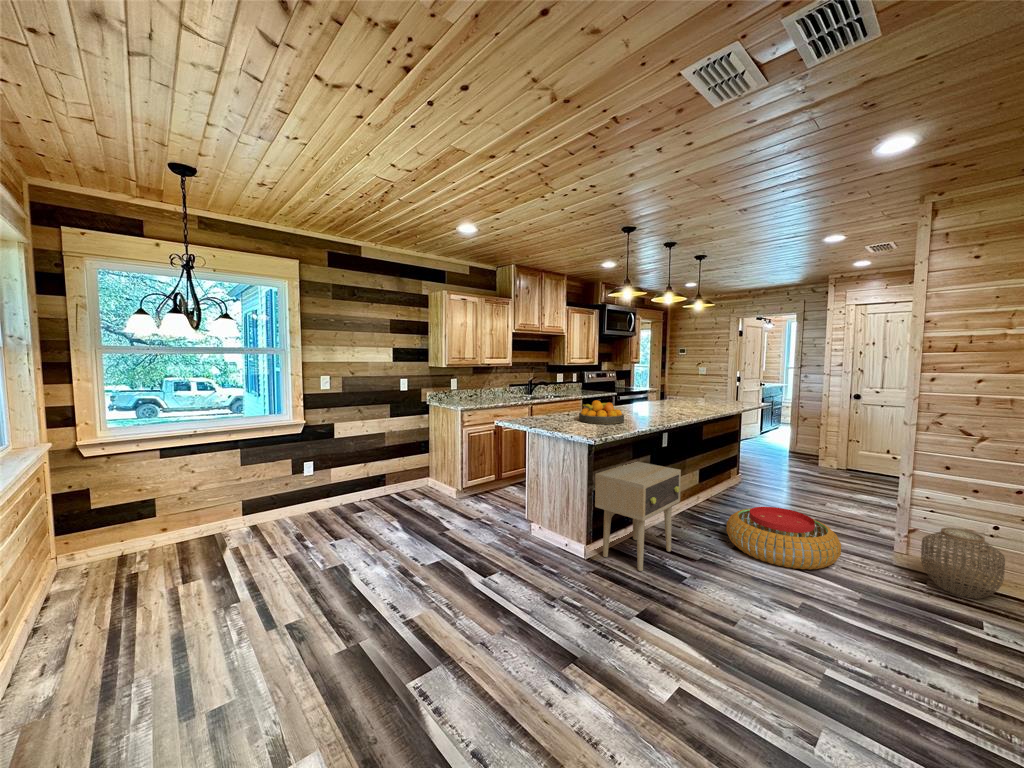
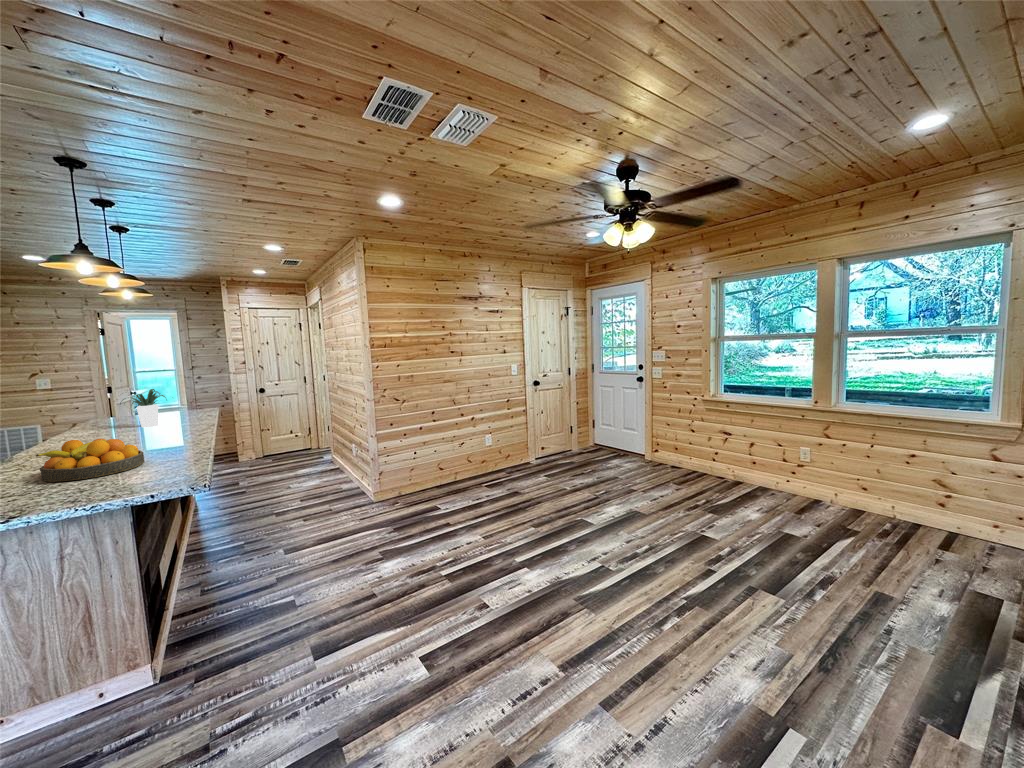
potted plant: none [674,379,711,407] -> present [121,389,166,427]
side table: present [595,462,681,571] -> none [152,495,254,658]
pouf: present [726,507,841,570] -> none [264,493,362,550]
woven basket: present [921,528,1005,599] -> none [392,460,429,501]

